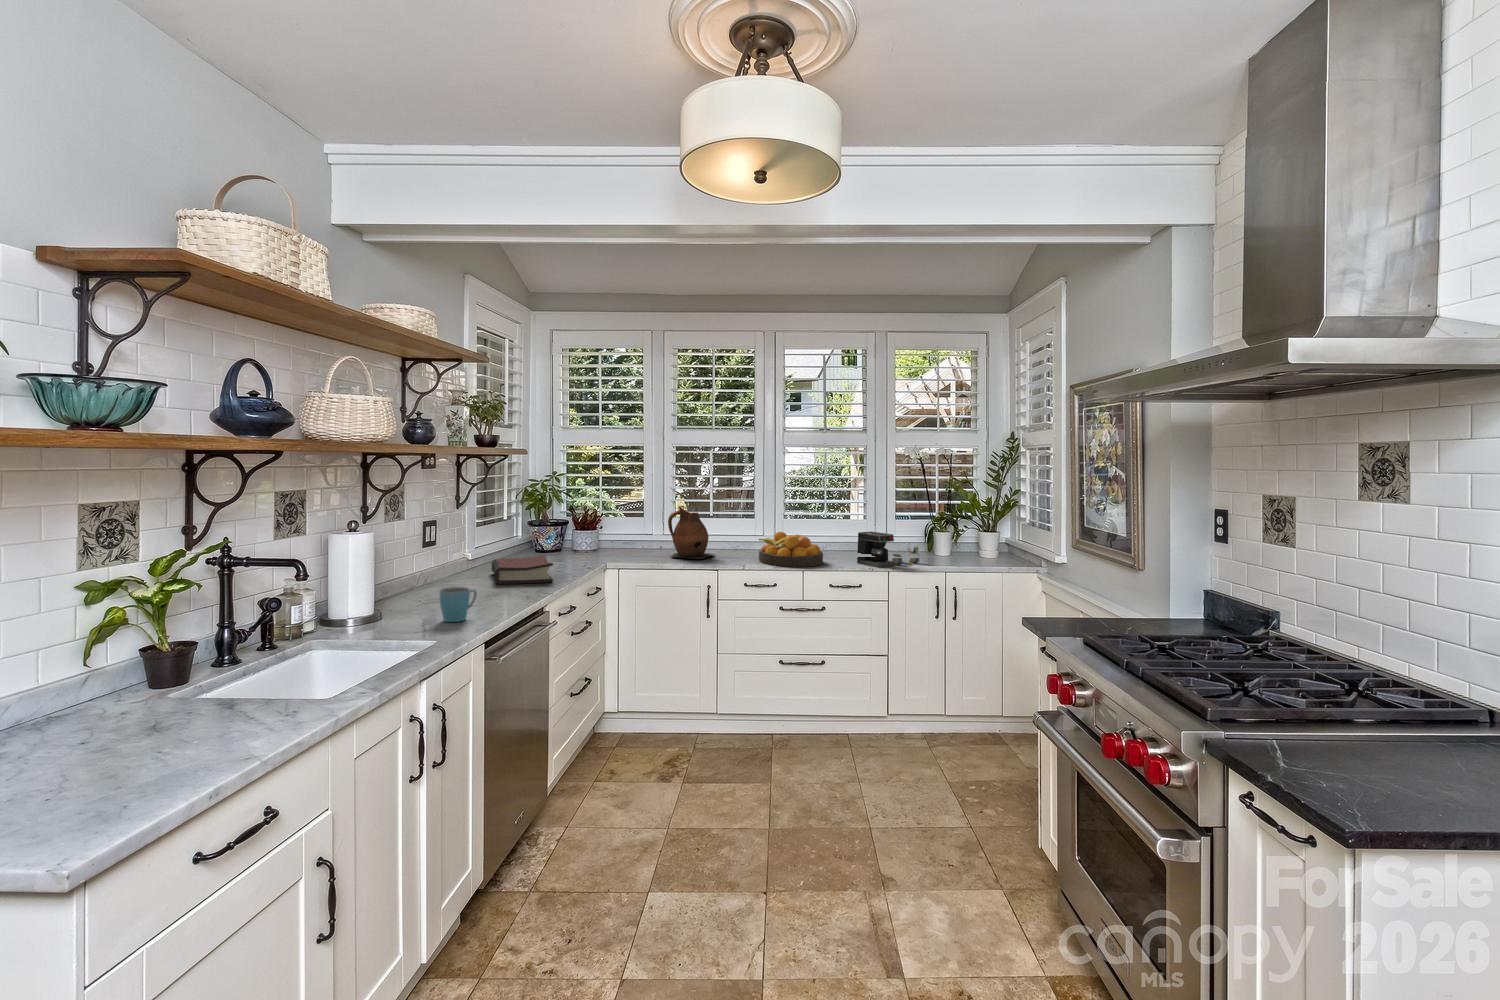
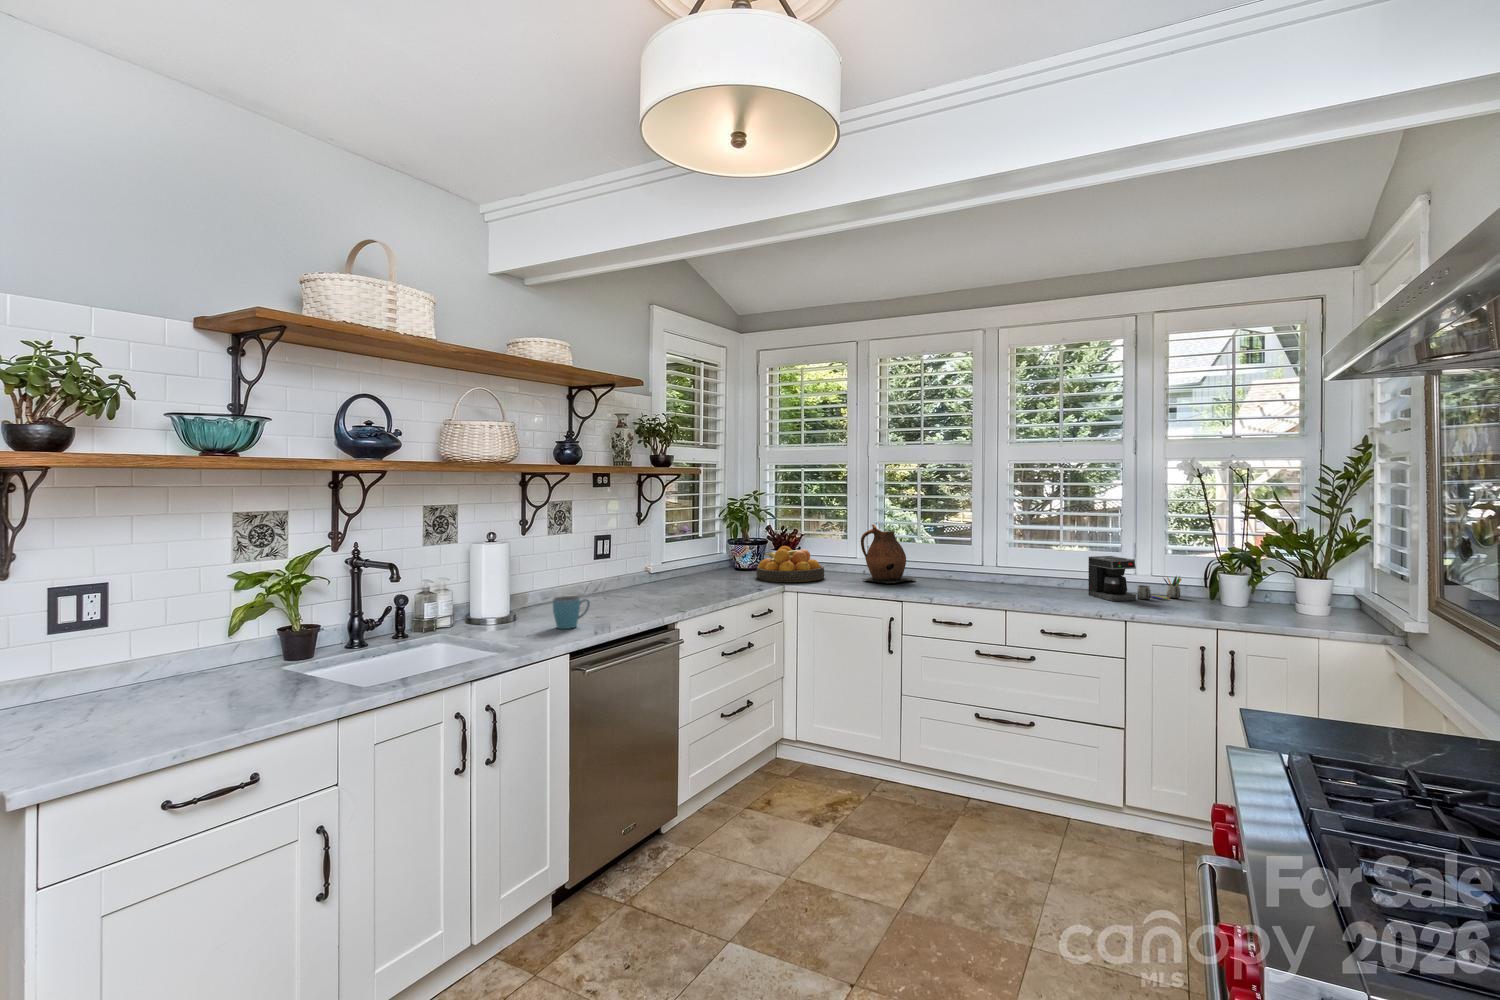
fruit bowl: present [759,532,823,567] -> present [756,546,824,582]
hardback book: present [491,556,553,584] -> none [651,573,713,599]

